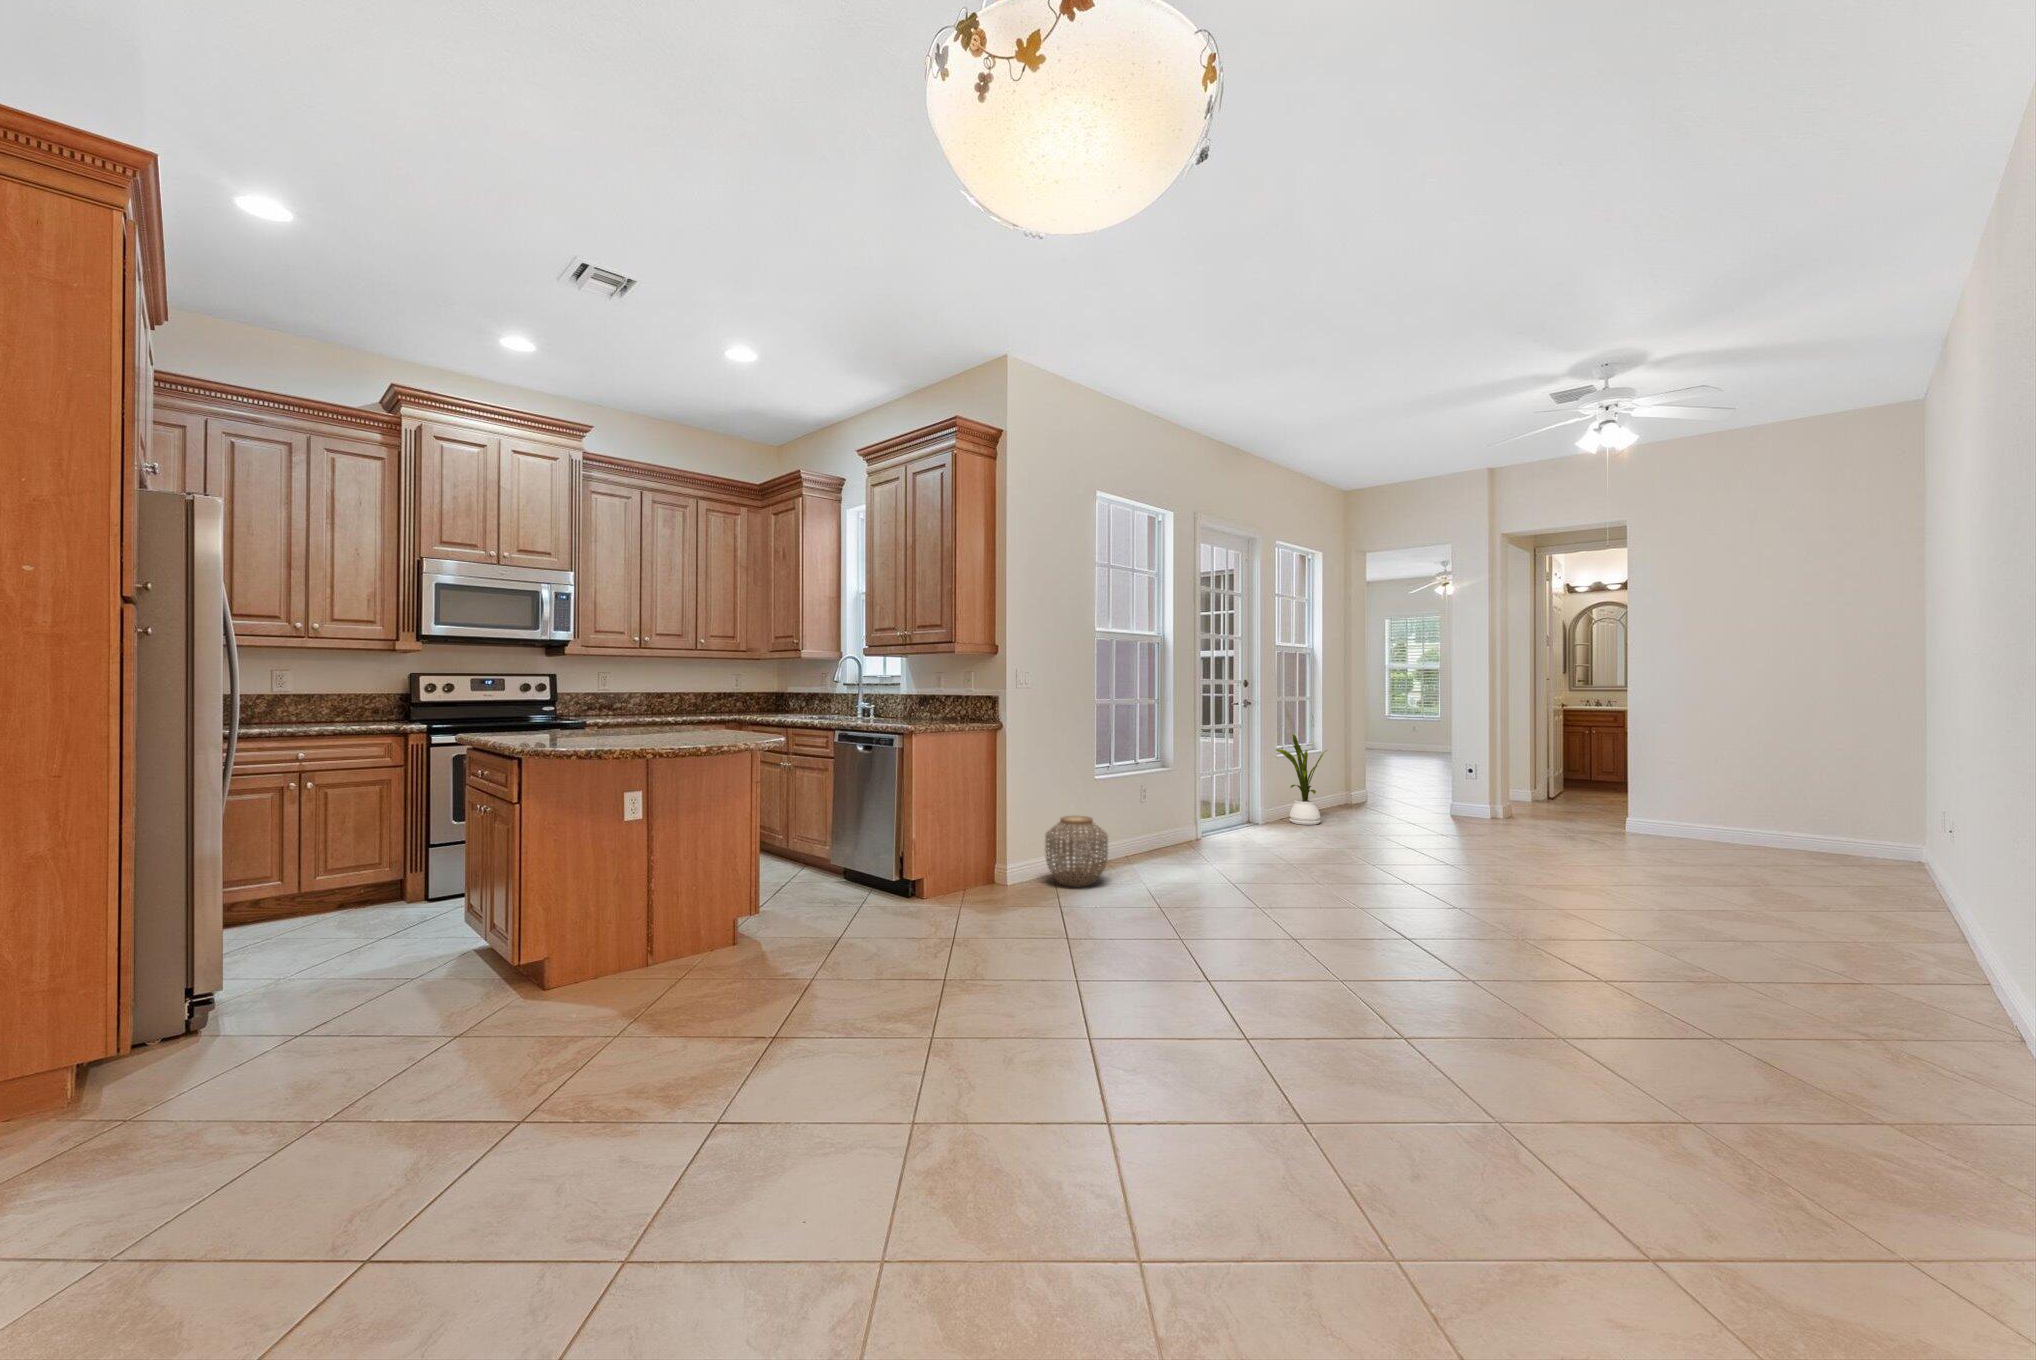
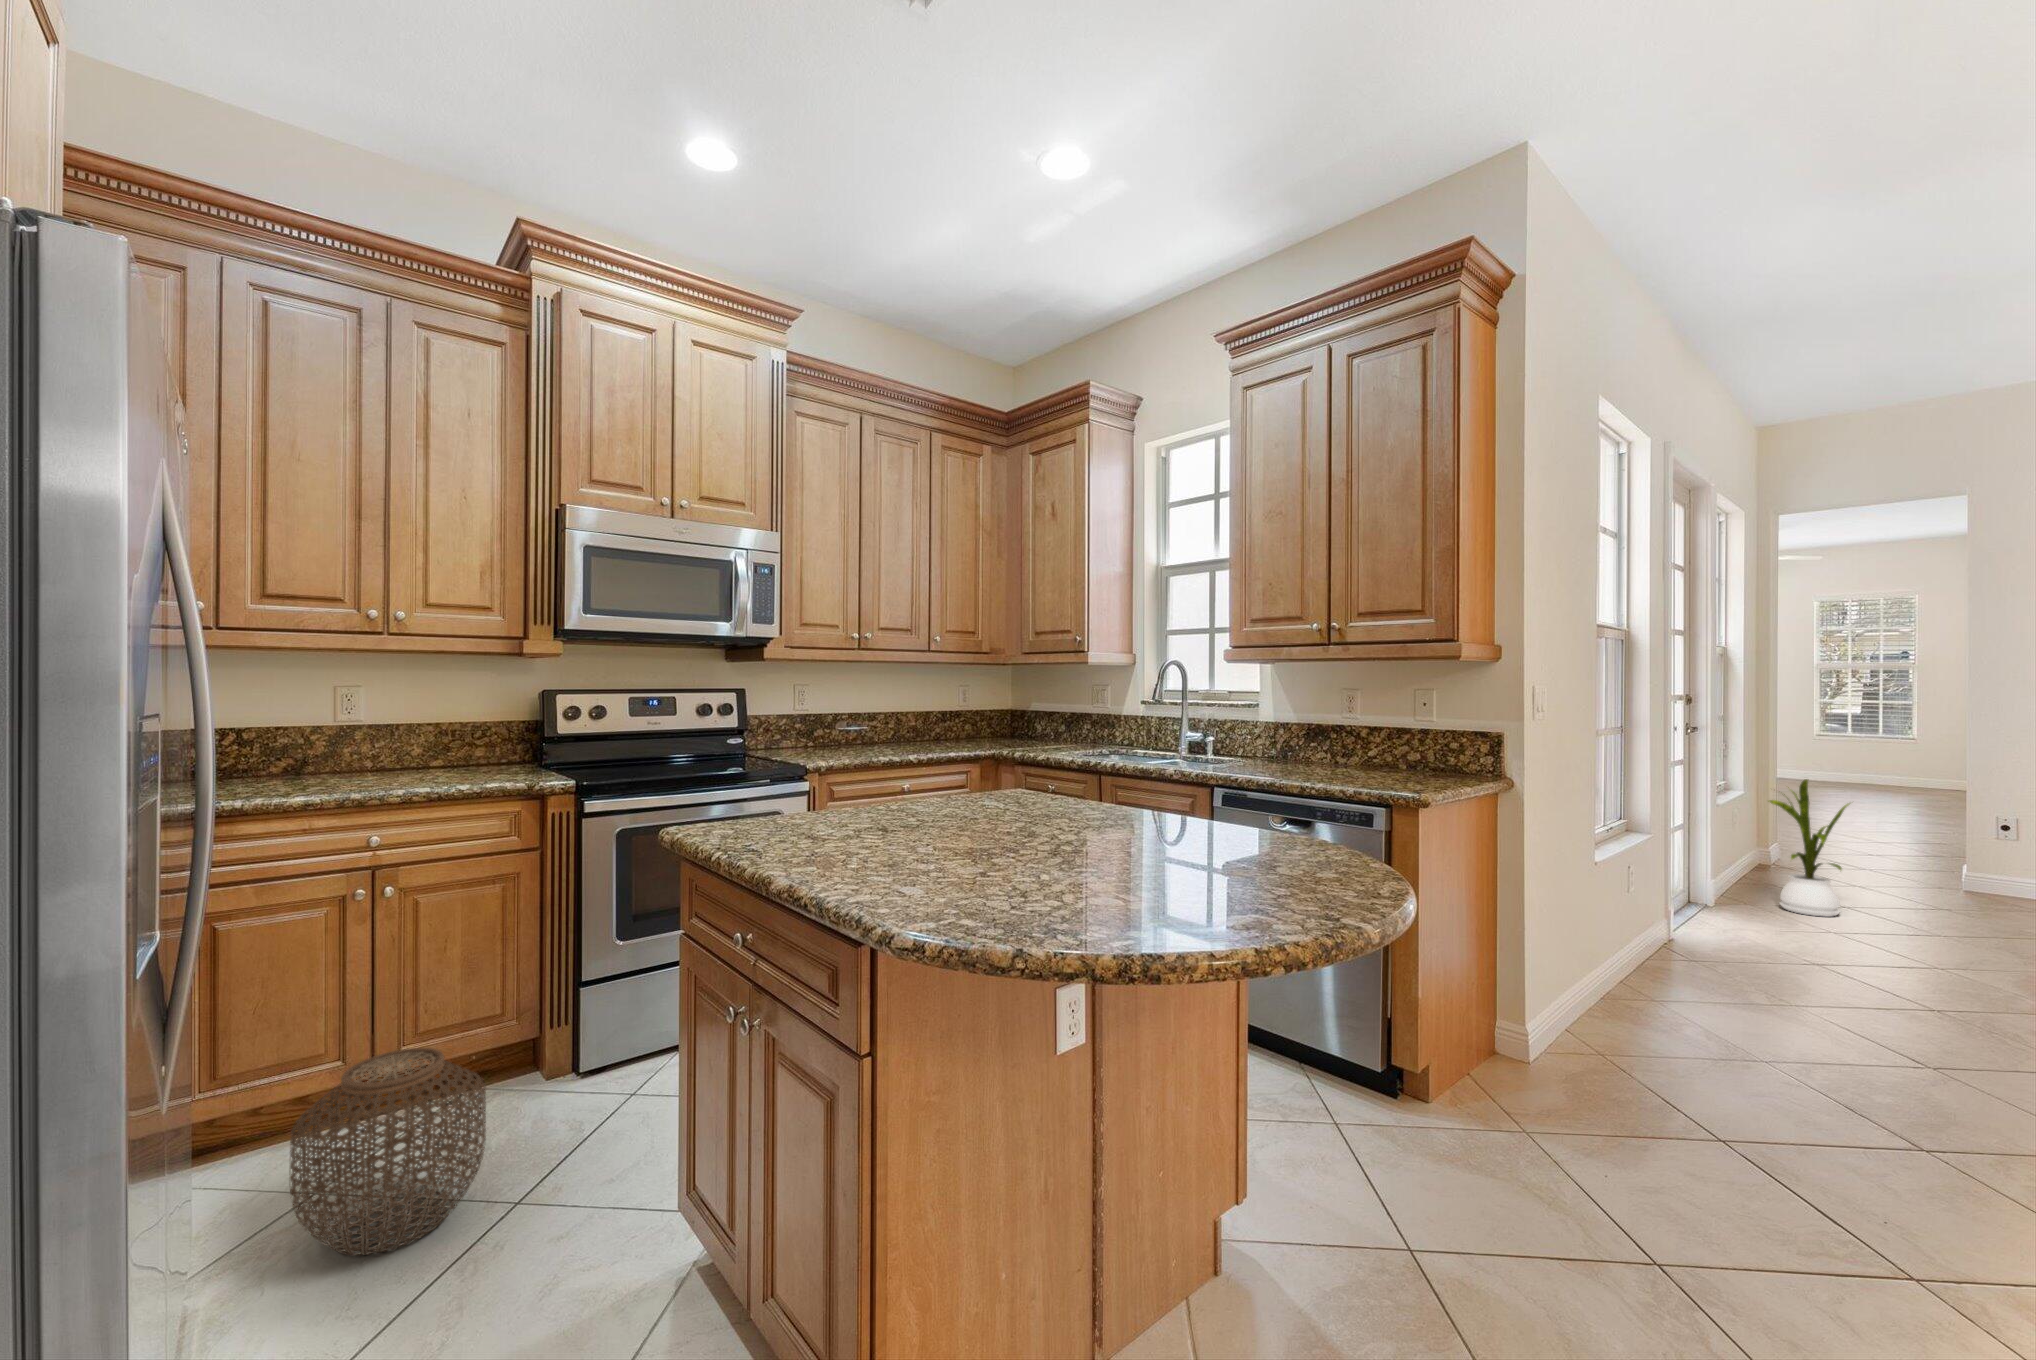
woven basket: present [1046,816,1108,886] -> present [290,1048,486,1255]

